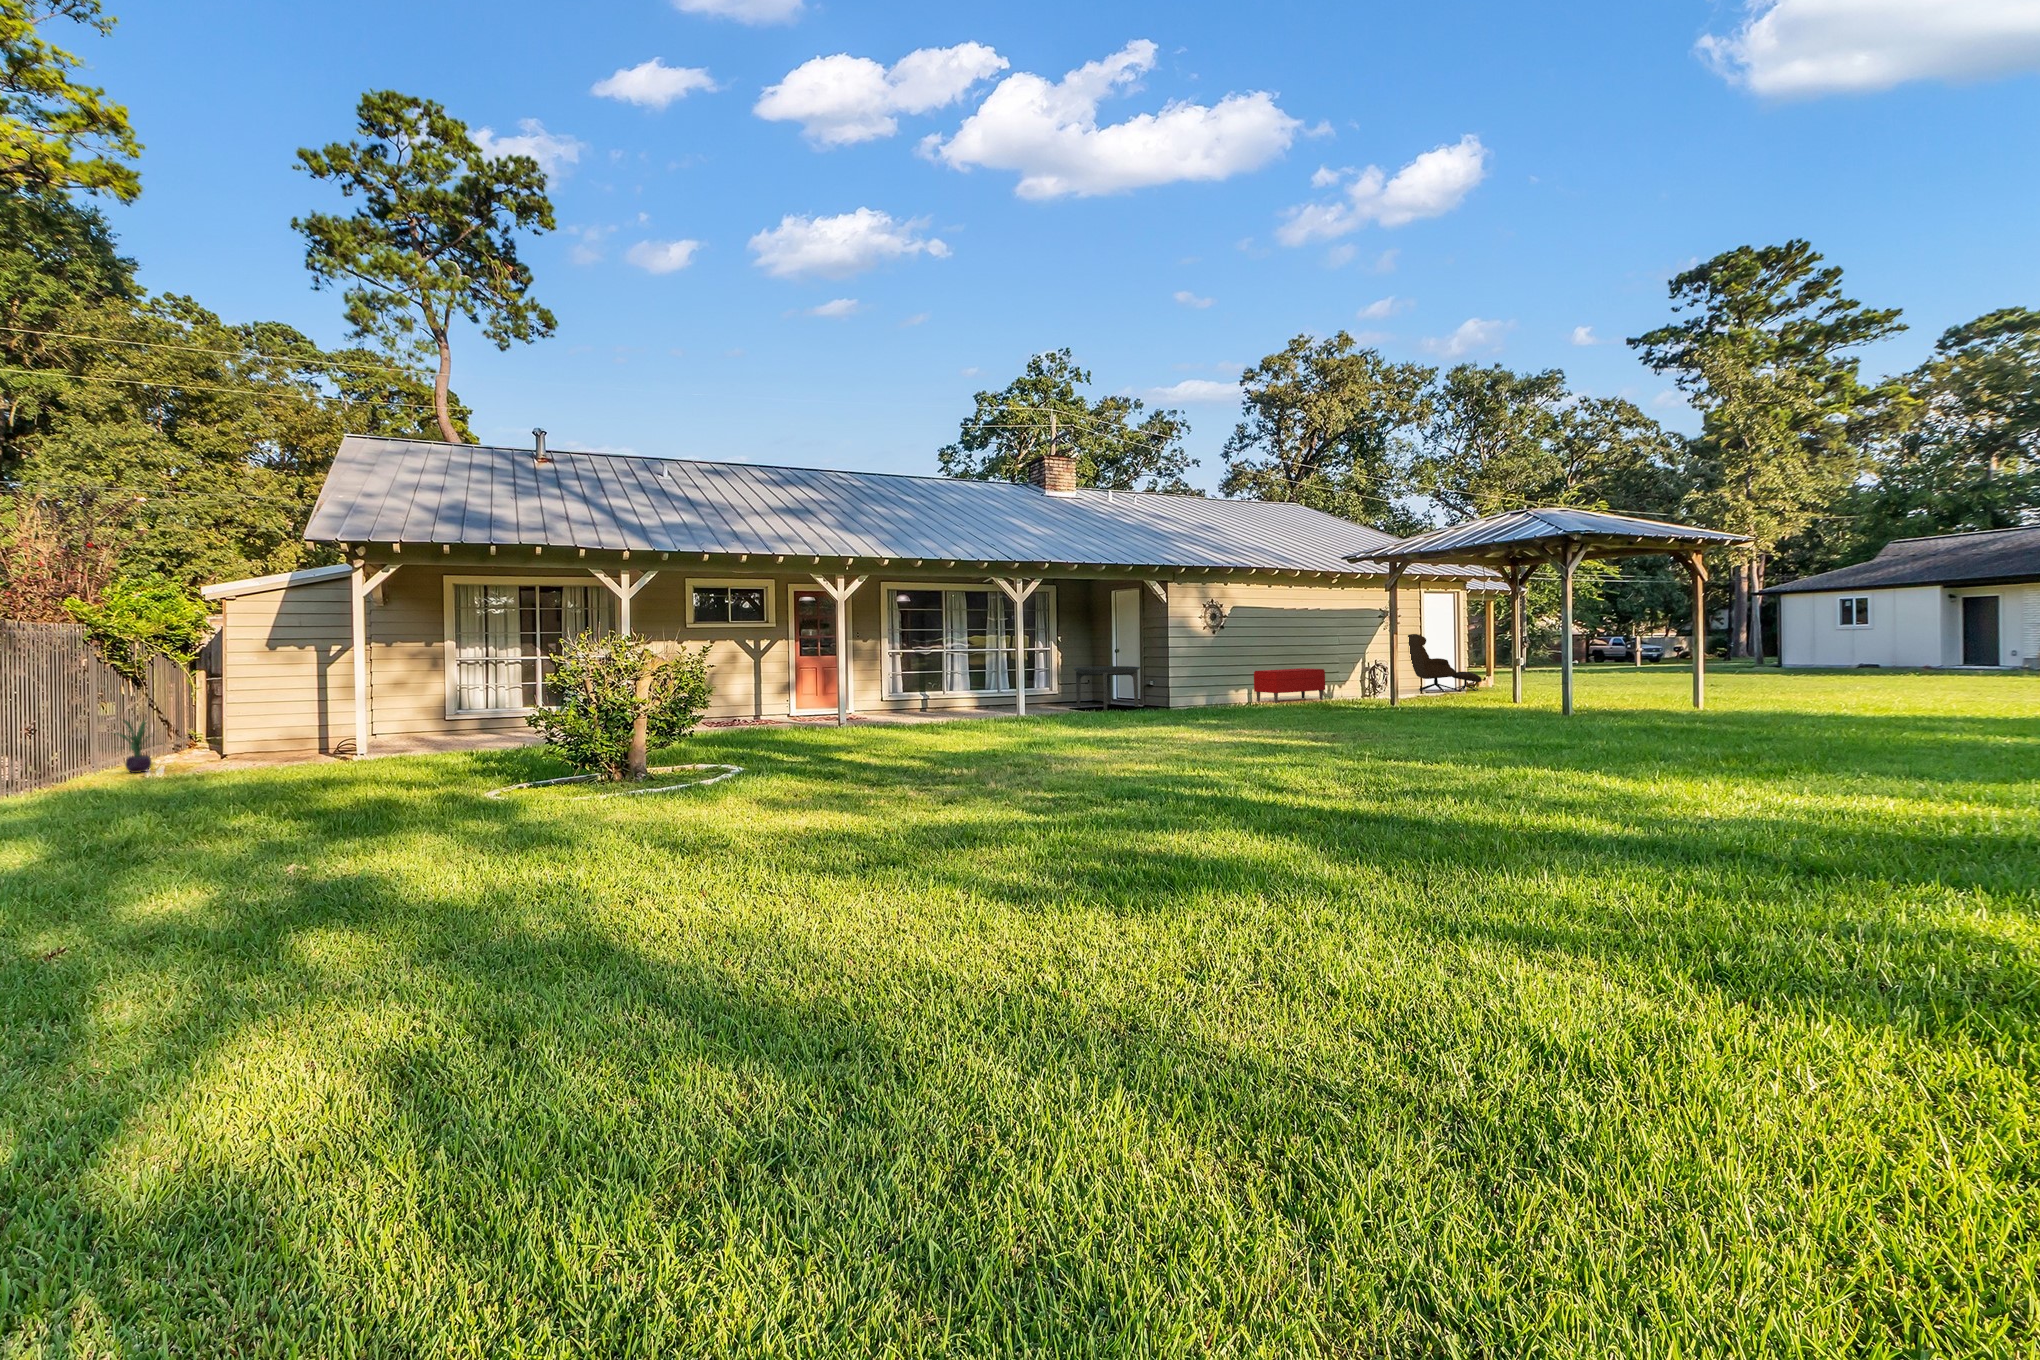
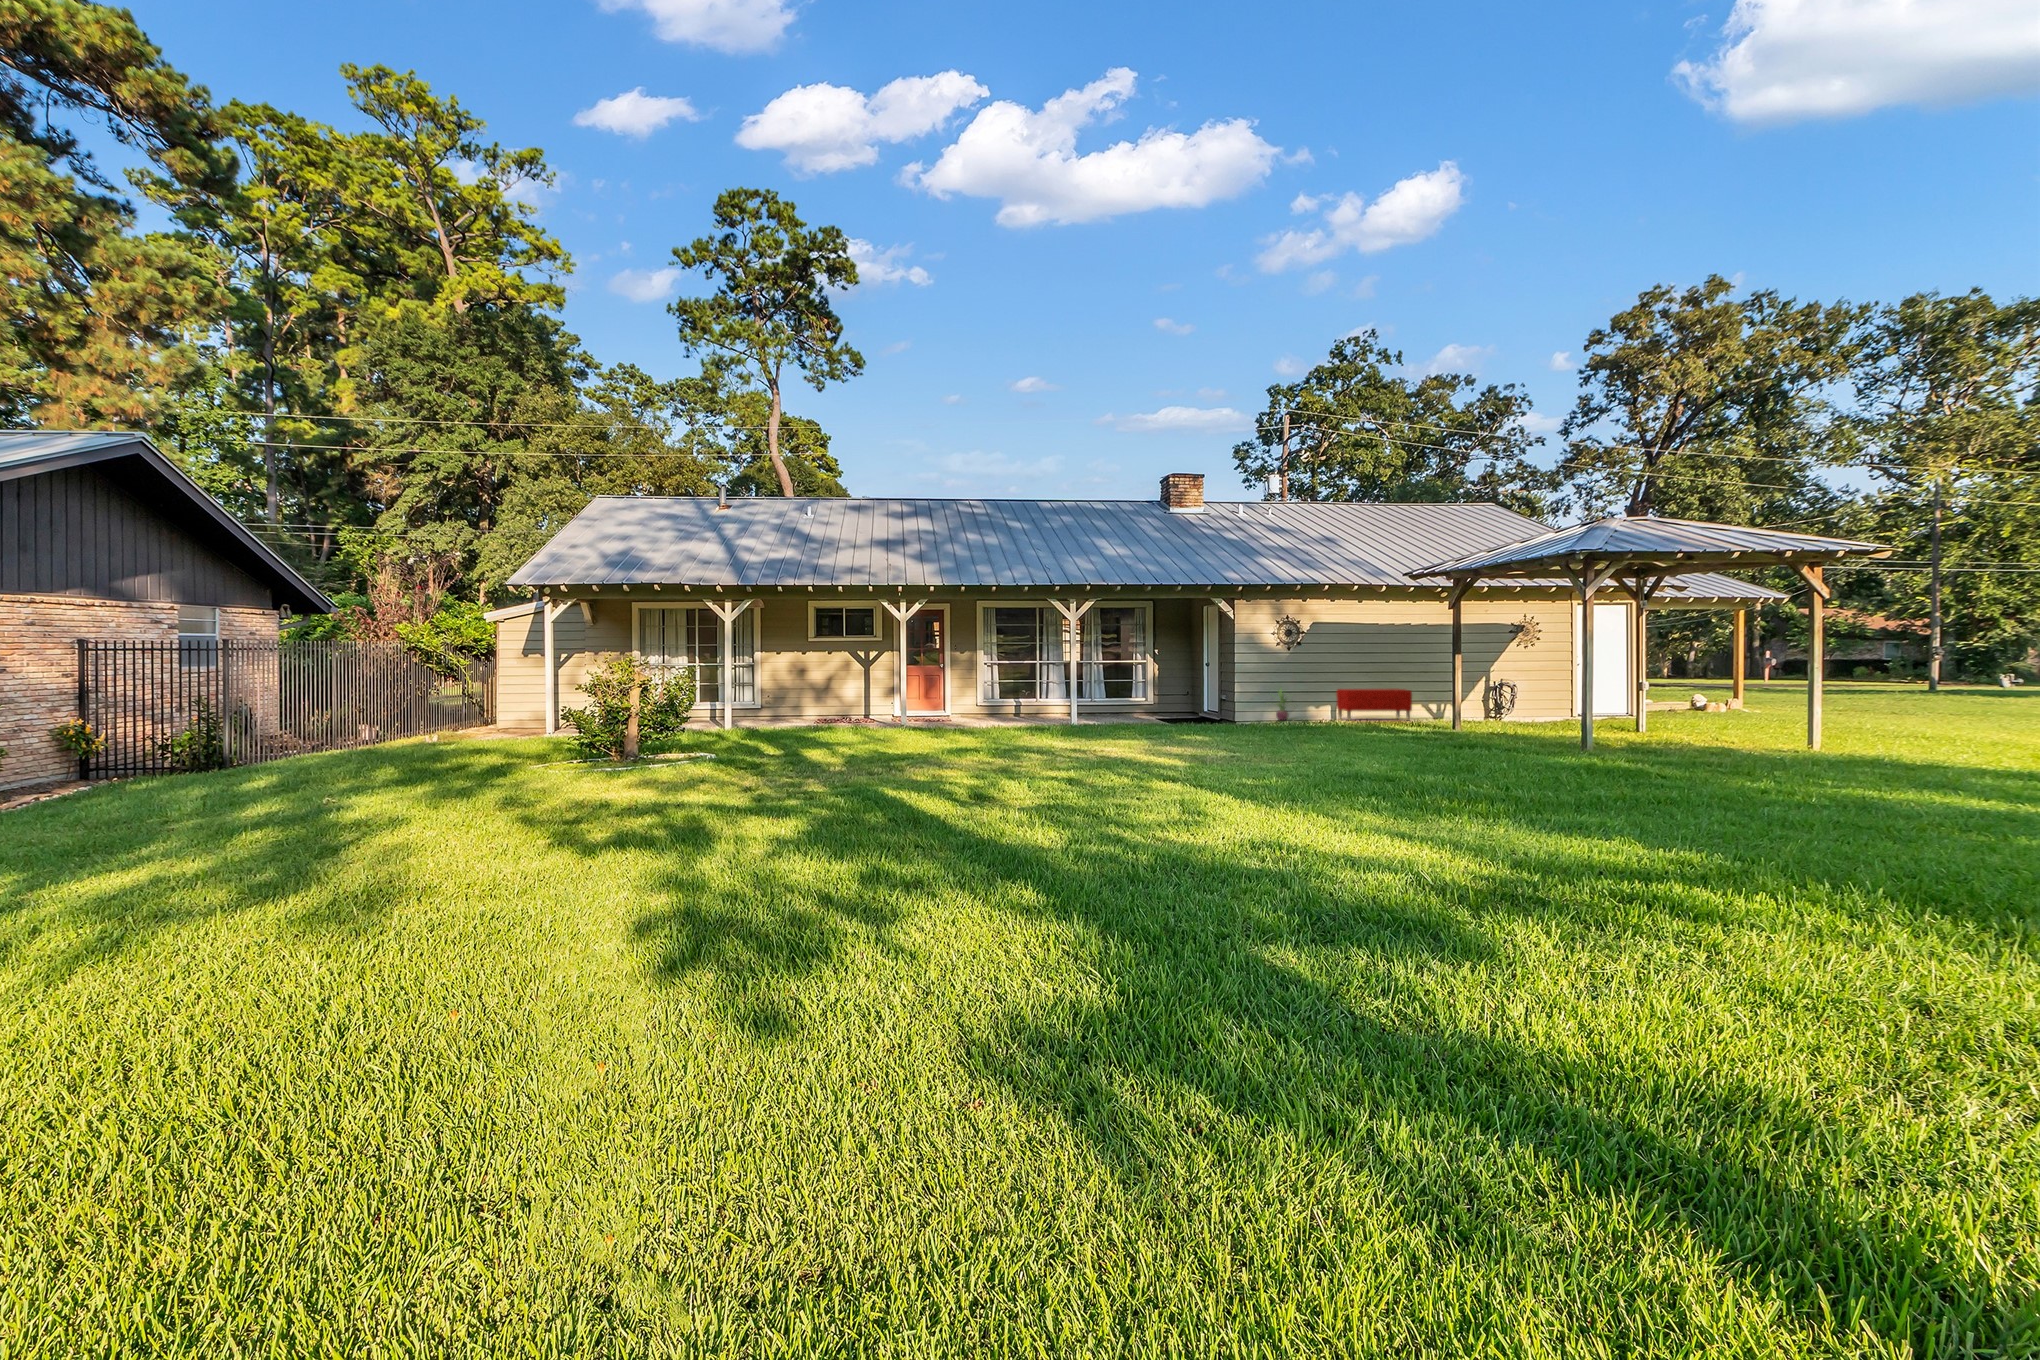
lounge chair: present [1408,634,1482,692] -> none [1561,657,1641,722]
round table: present [1073,666,1140,709] -> none [1151,678,1214,717]
decorative plant: present [118,720,162,773] -> present [1276,689,1288,720]

